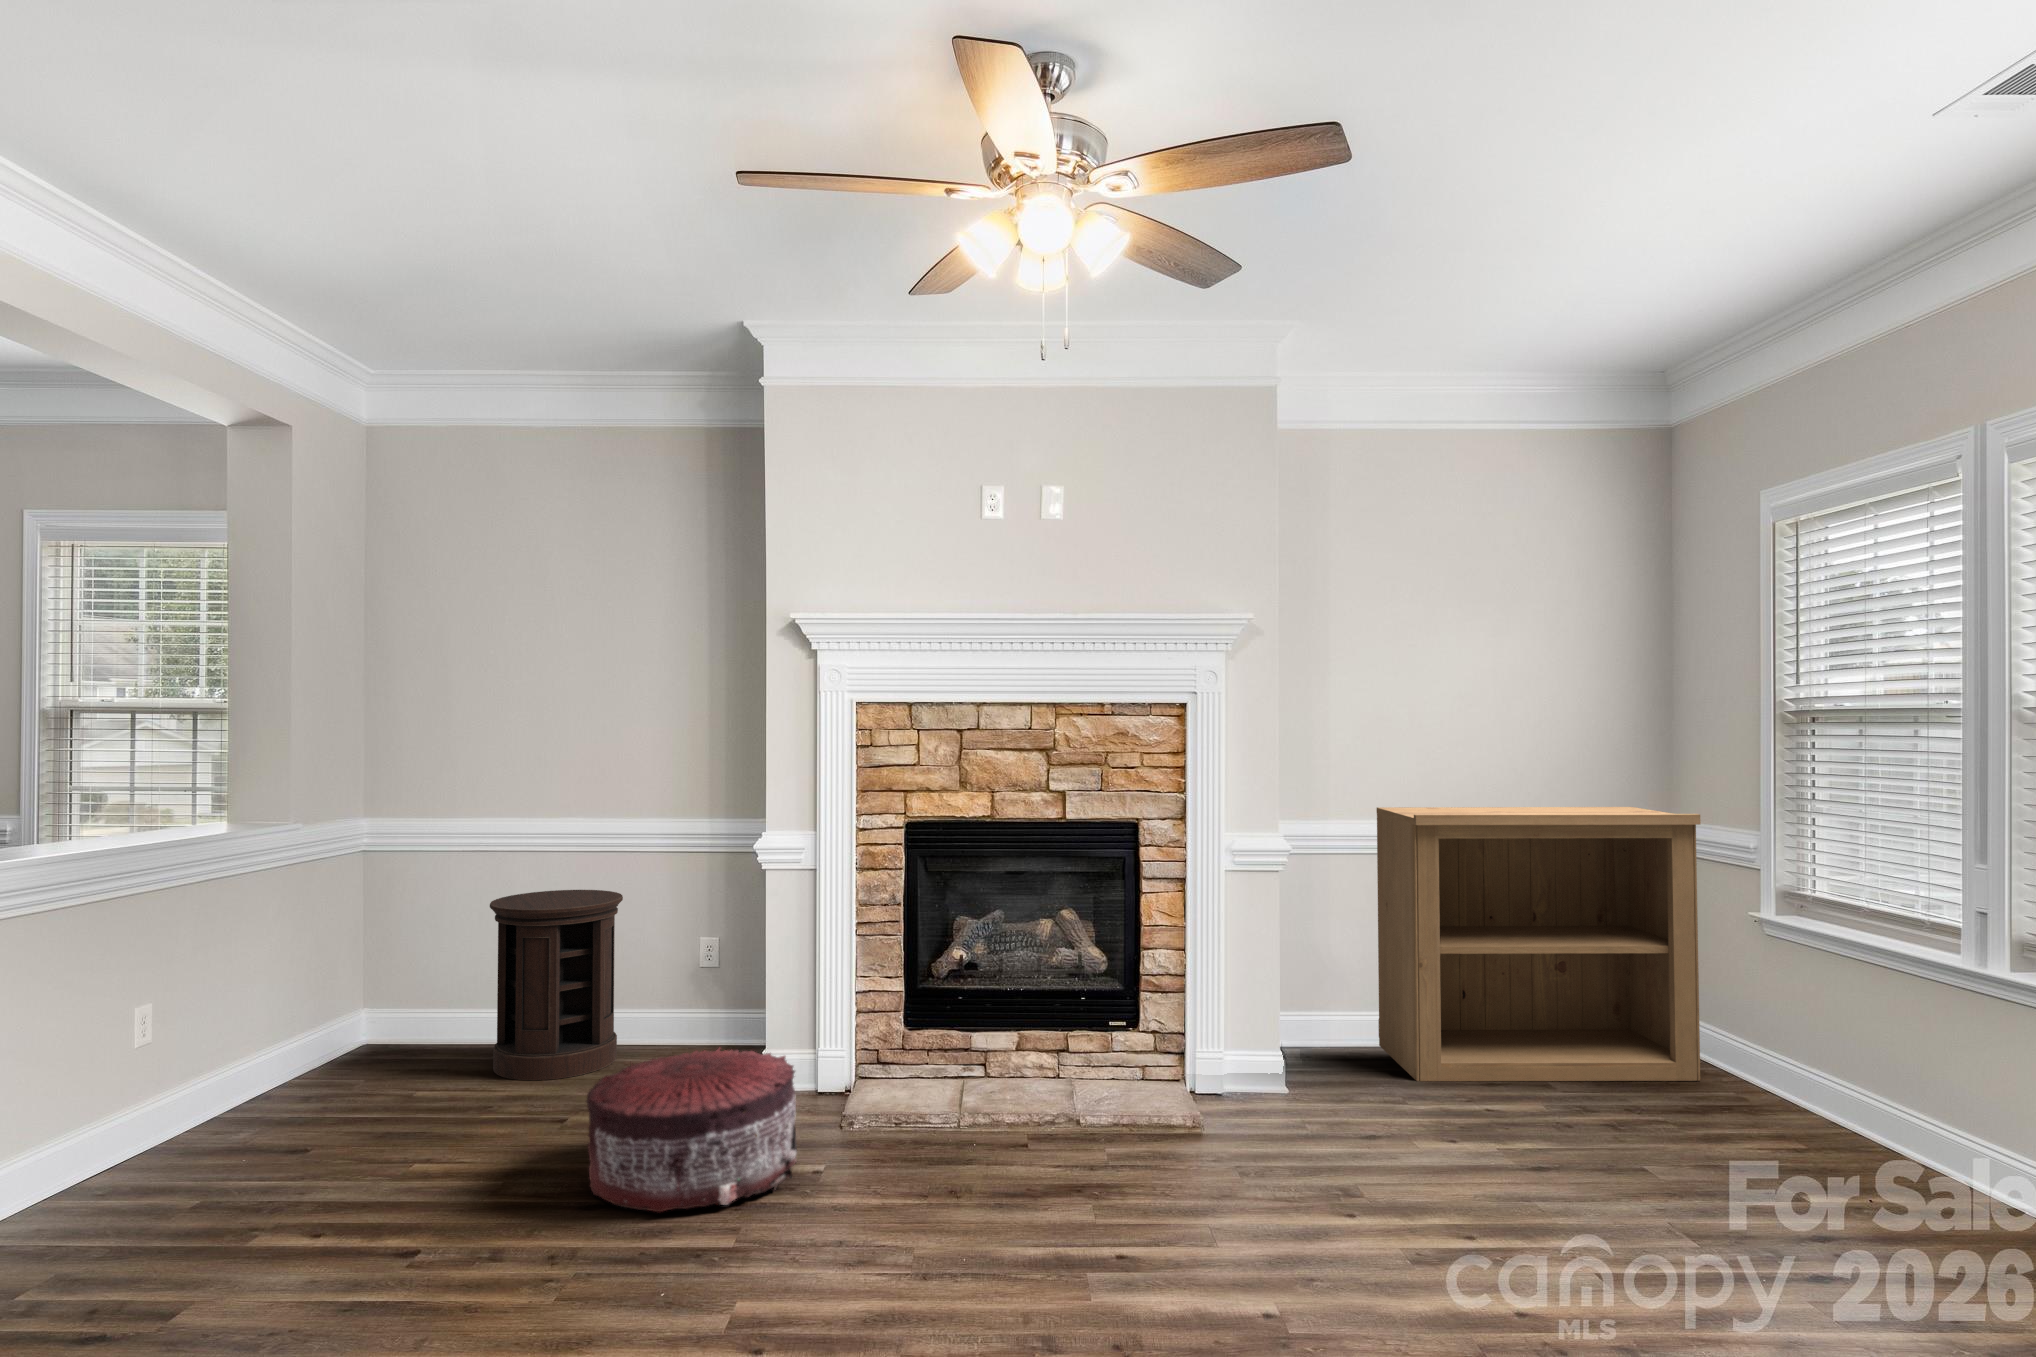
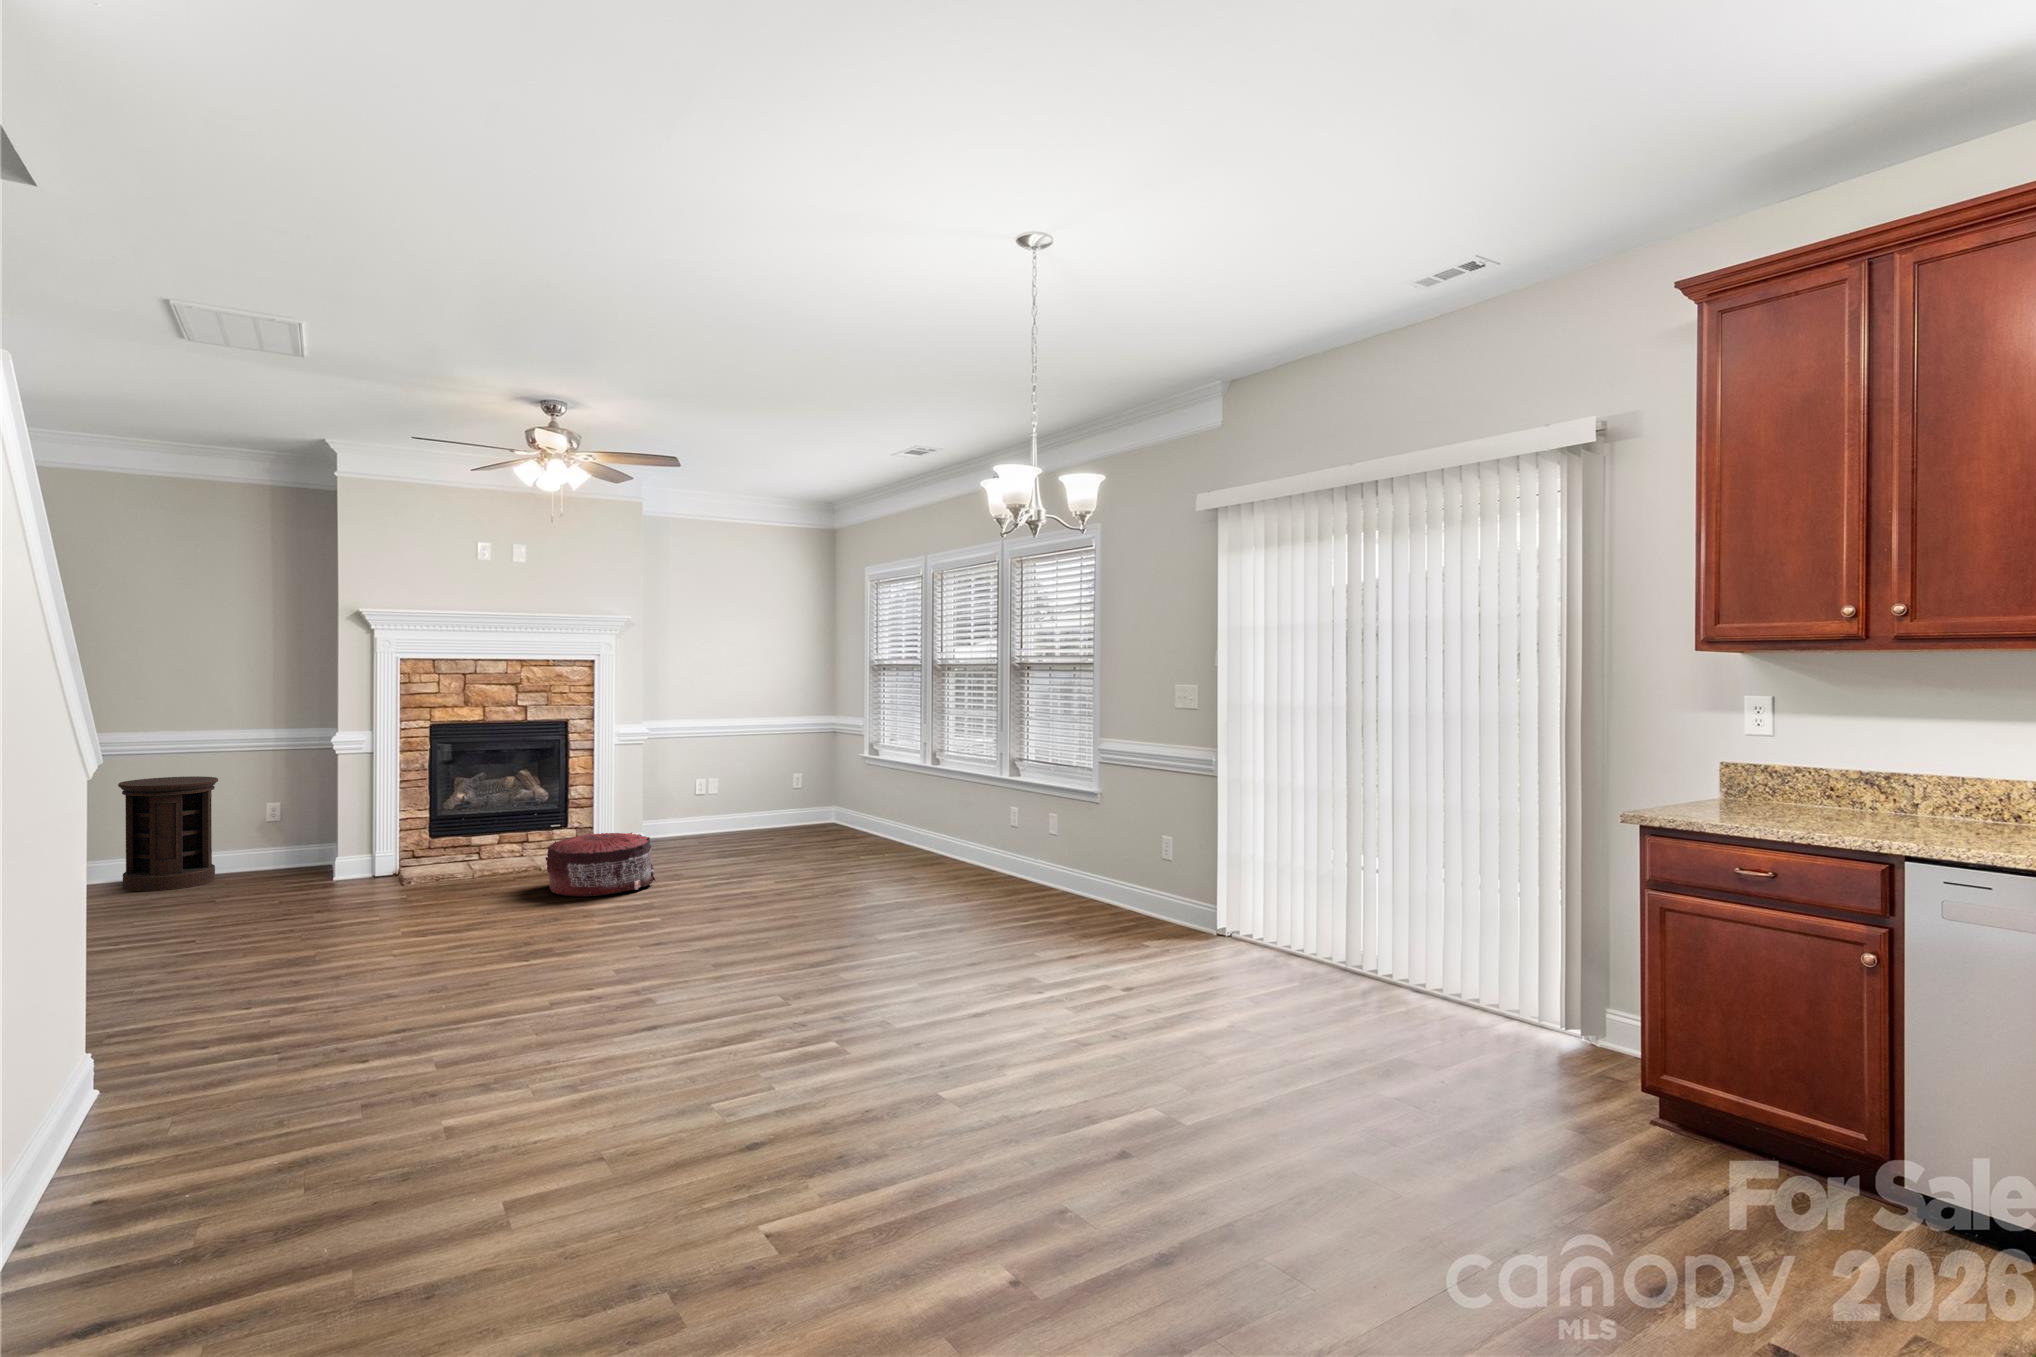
bookshelf: present [1377,807,1701,1081] -> none [692,711,840,843]
pouf: present [586,1048,797,1212] -> present [545,833,656,896]

